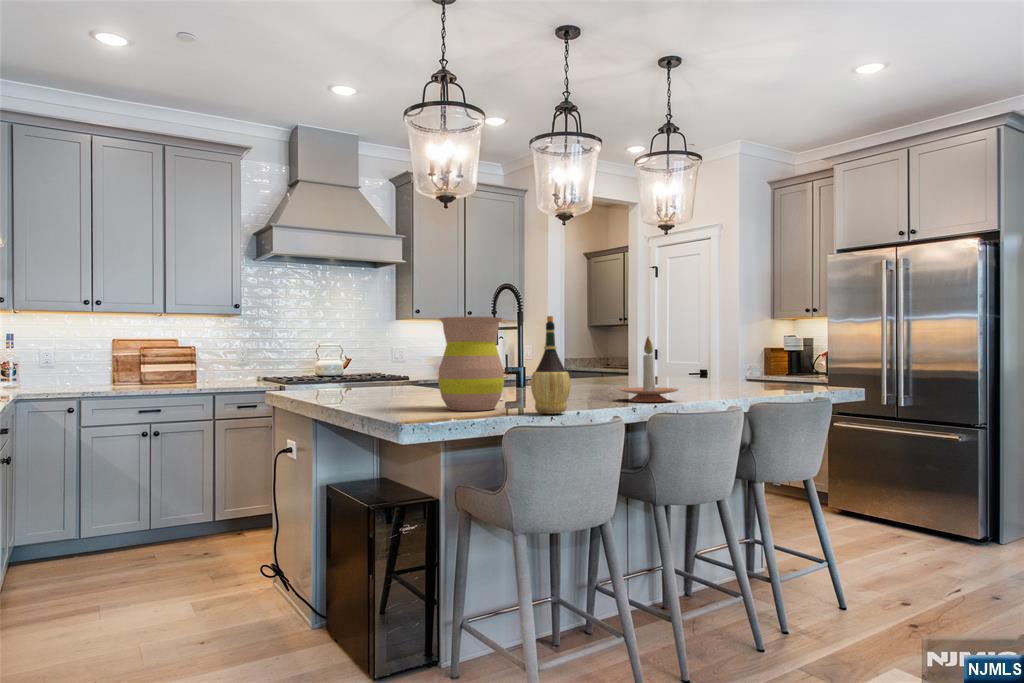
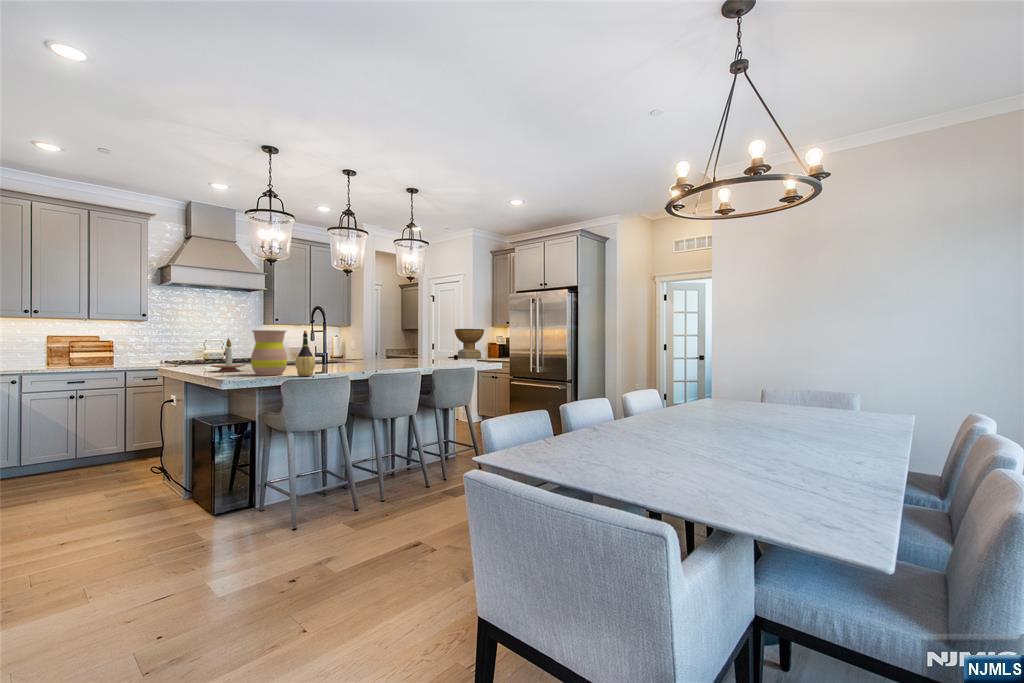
decorative bowl: none [706,322,762,376] -> present [455,329,484,359]
candle holder: present [619,337,679,402] -> present [211,338,245,372]

